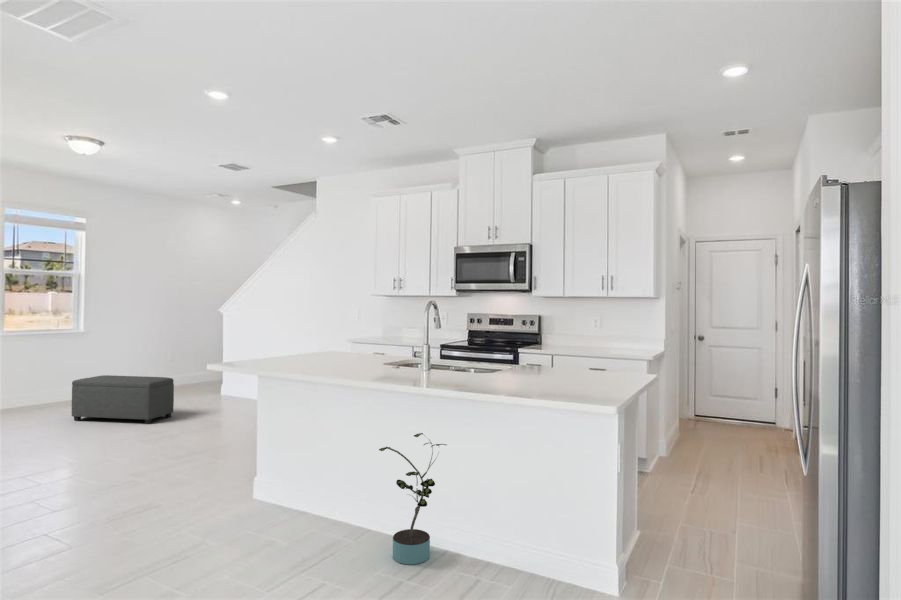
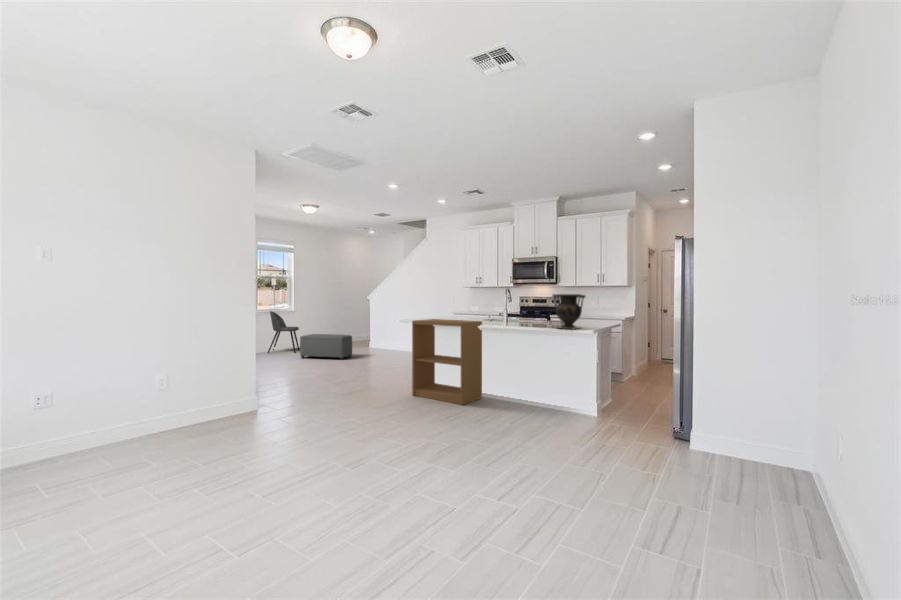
vase: none [522,317,595,399] -> present [552,294,585,329]
dining chair: none [19,333,88,410] -> present [268,311,299,353]
bookshelf: none [226,362,376,562] -> present [412,319,482,405]
potted plant: present [379,433,446,565] -> none [486,349,518,407]

